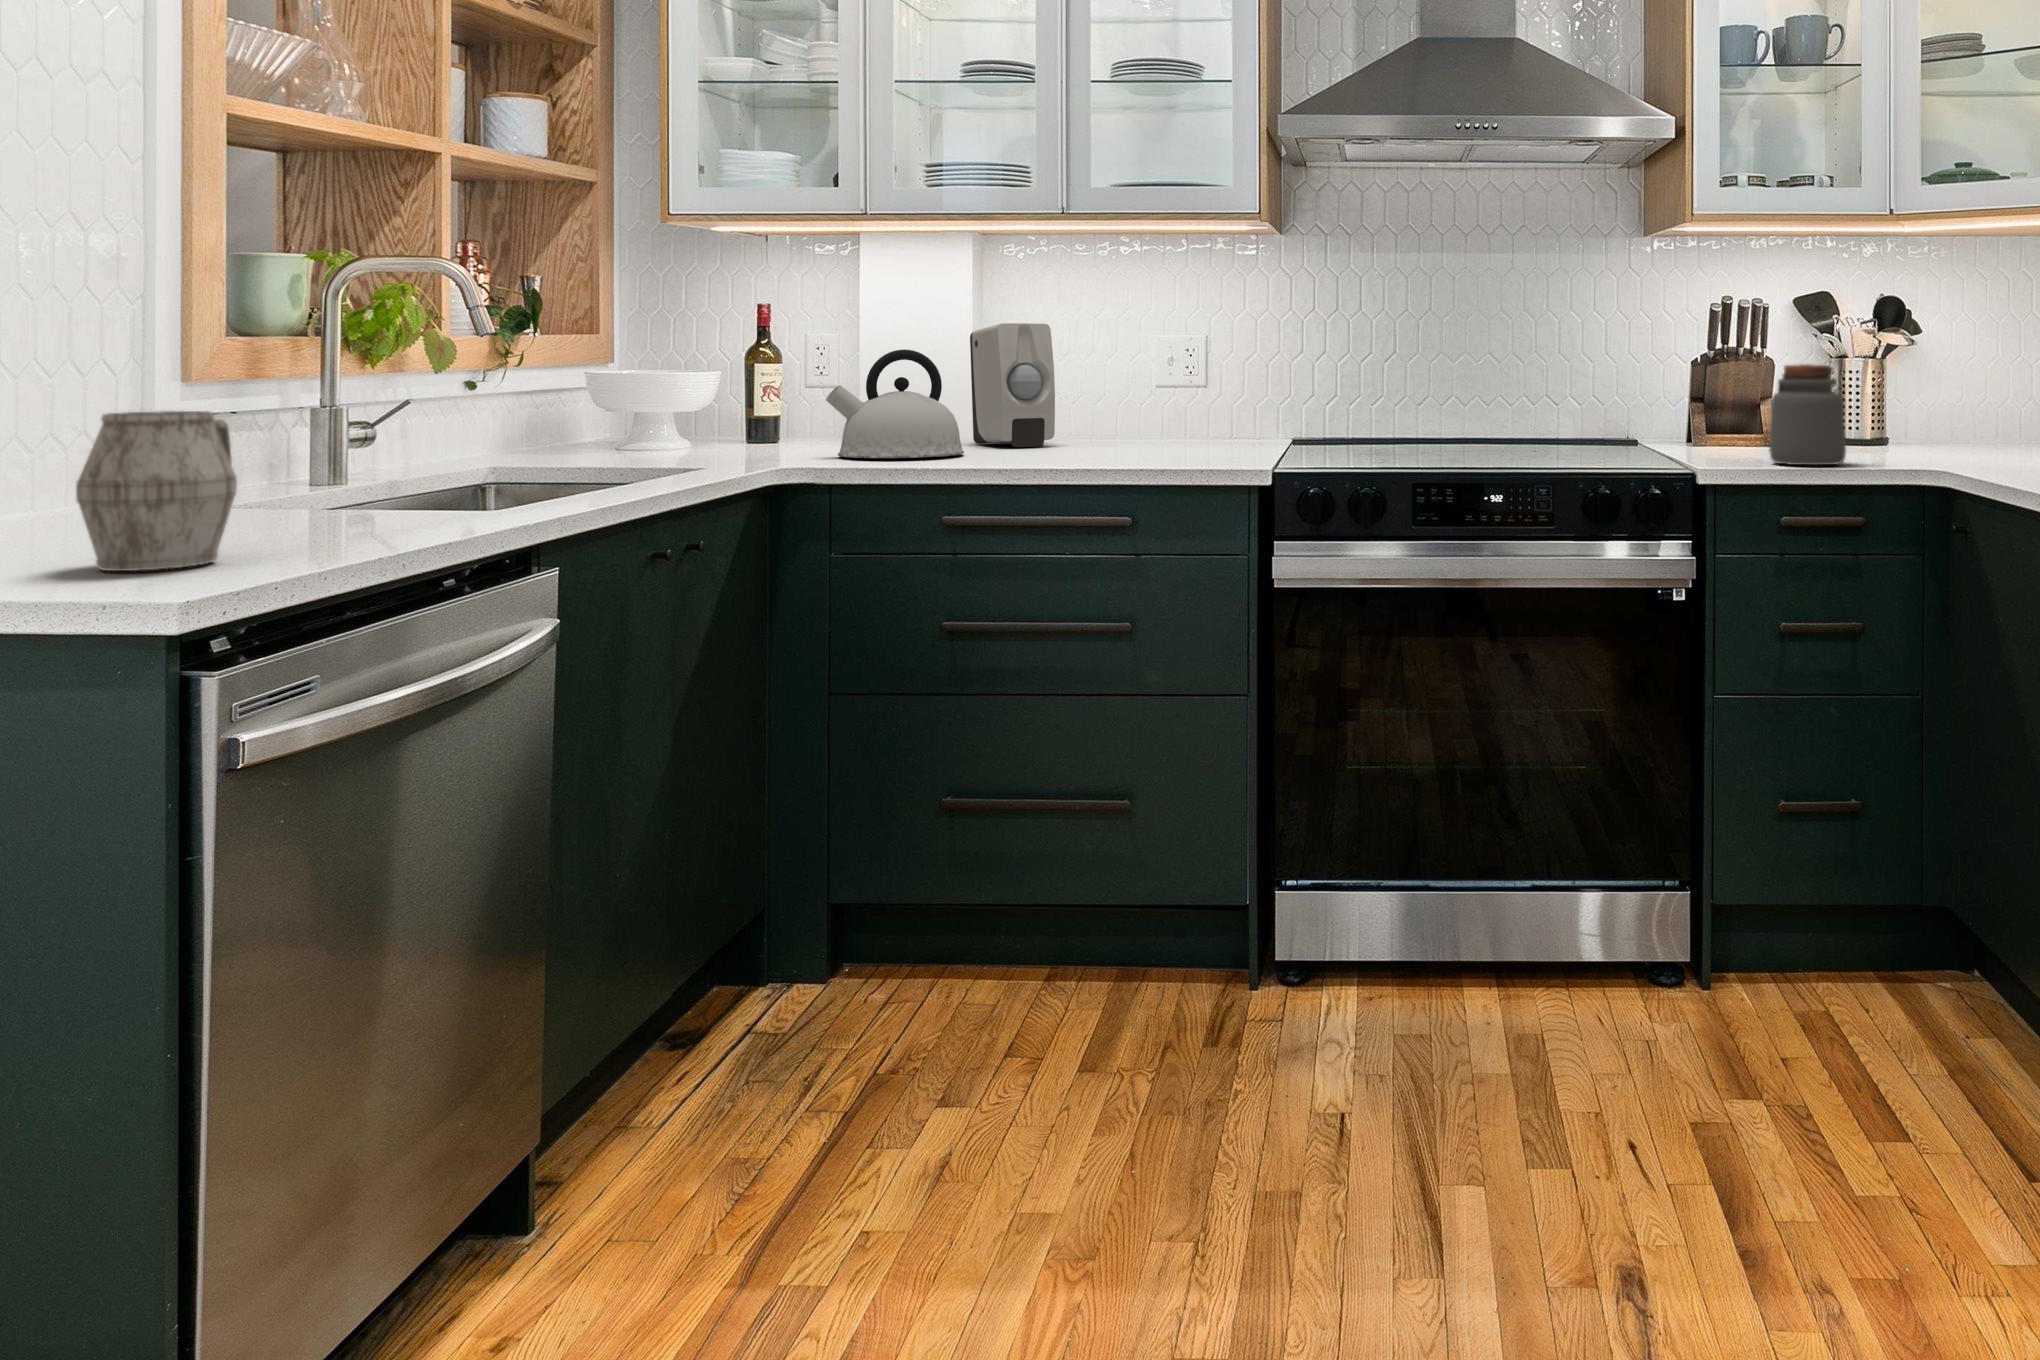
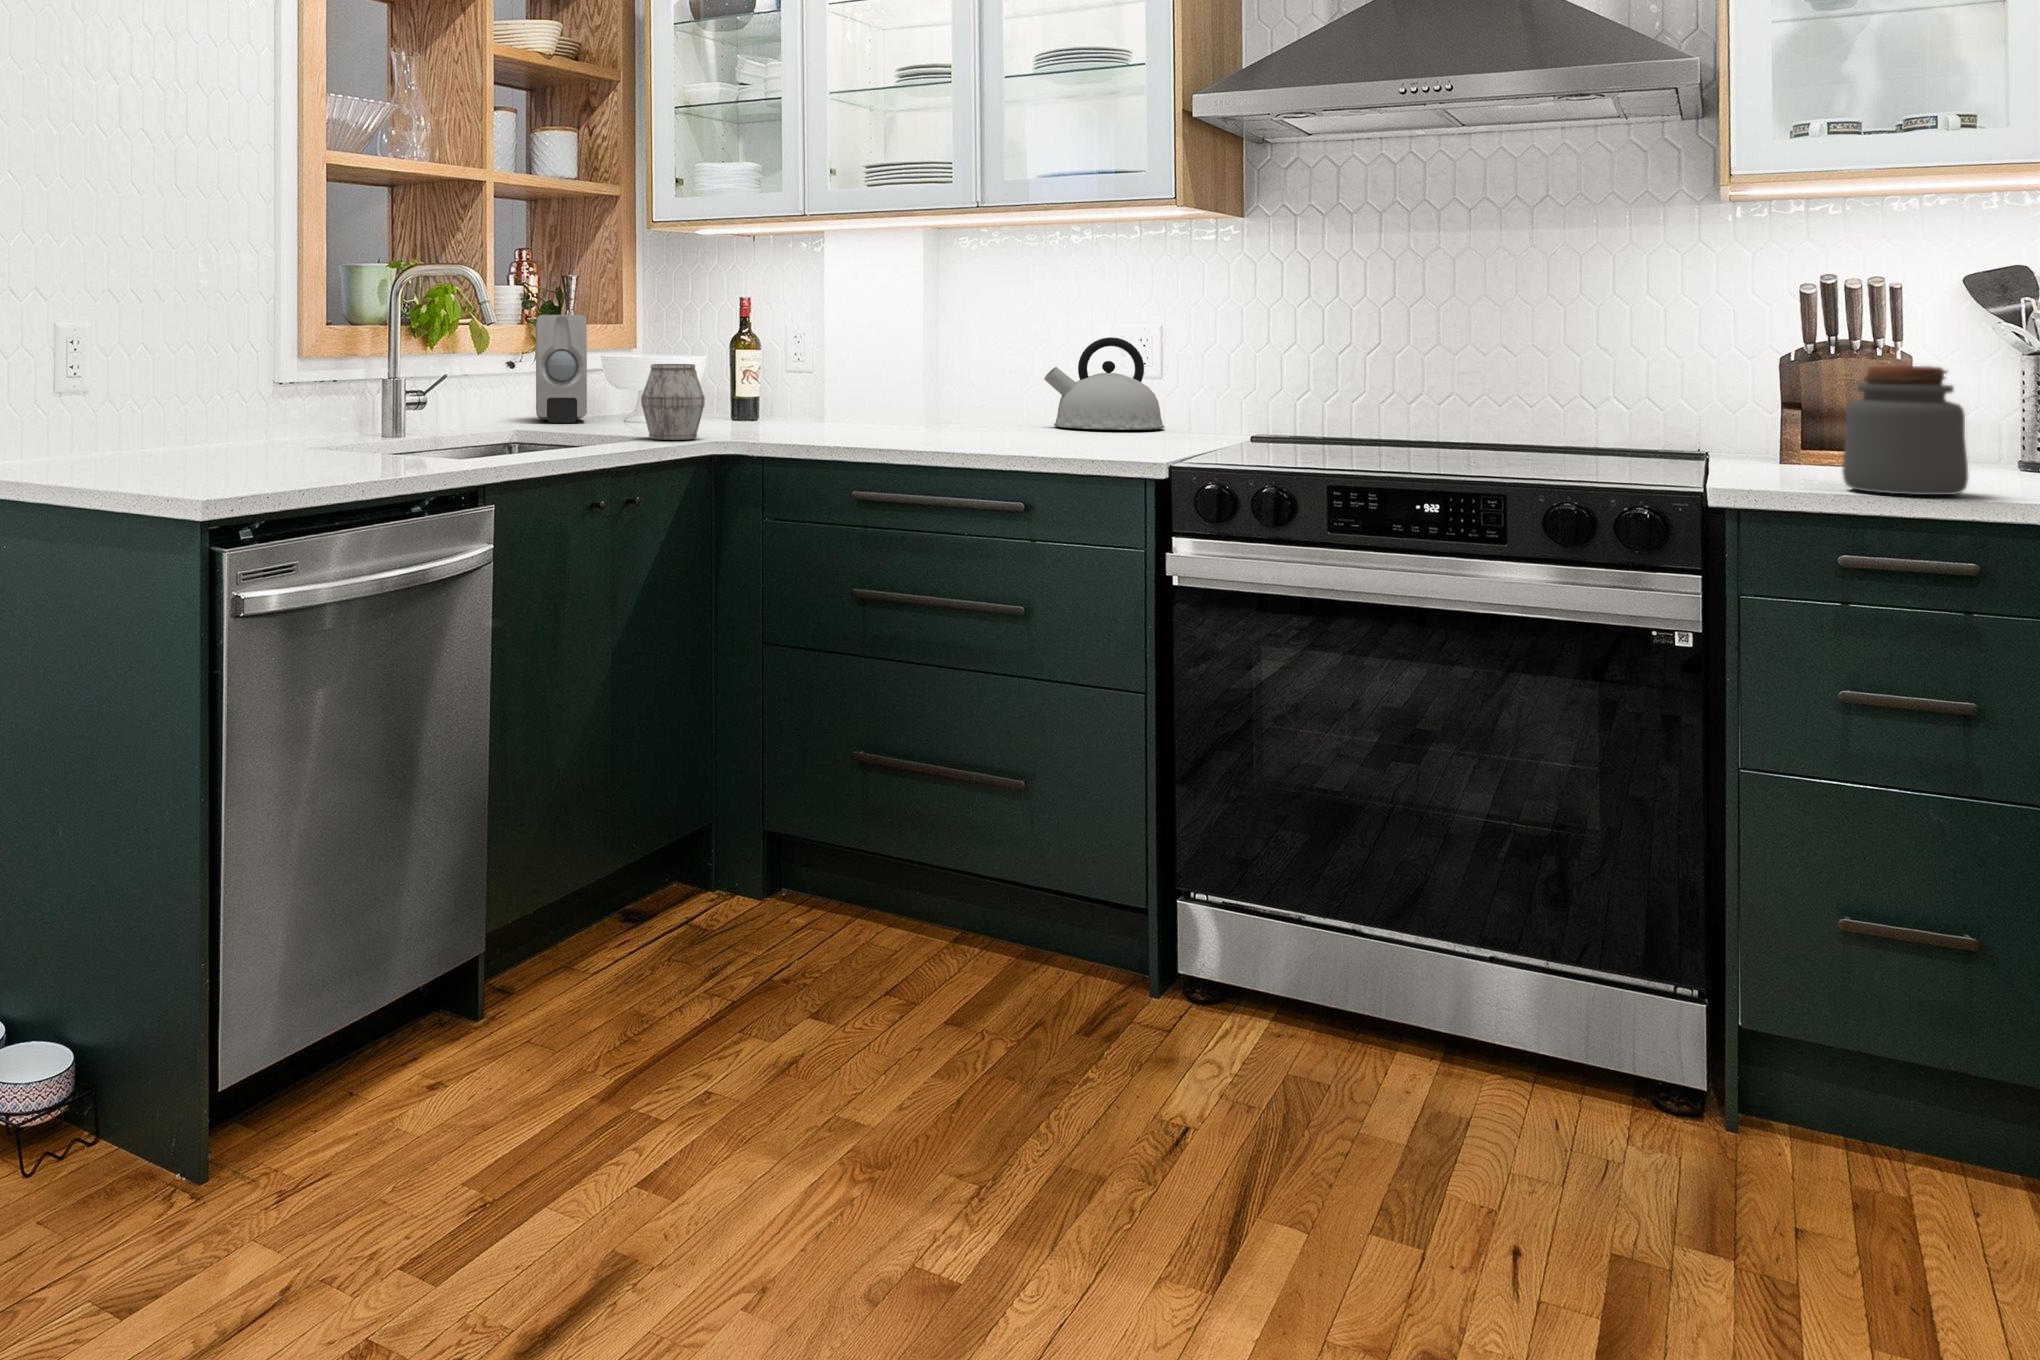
soap dispenser: present [970,323,1055,447] -> present [536,315,587,423]
kettle: present [826,350,964,458] -> present [1044,337,1164,430]
mug: present [76,411,237,571] -> present [641,364,705,440]

